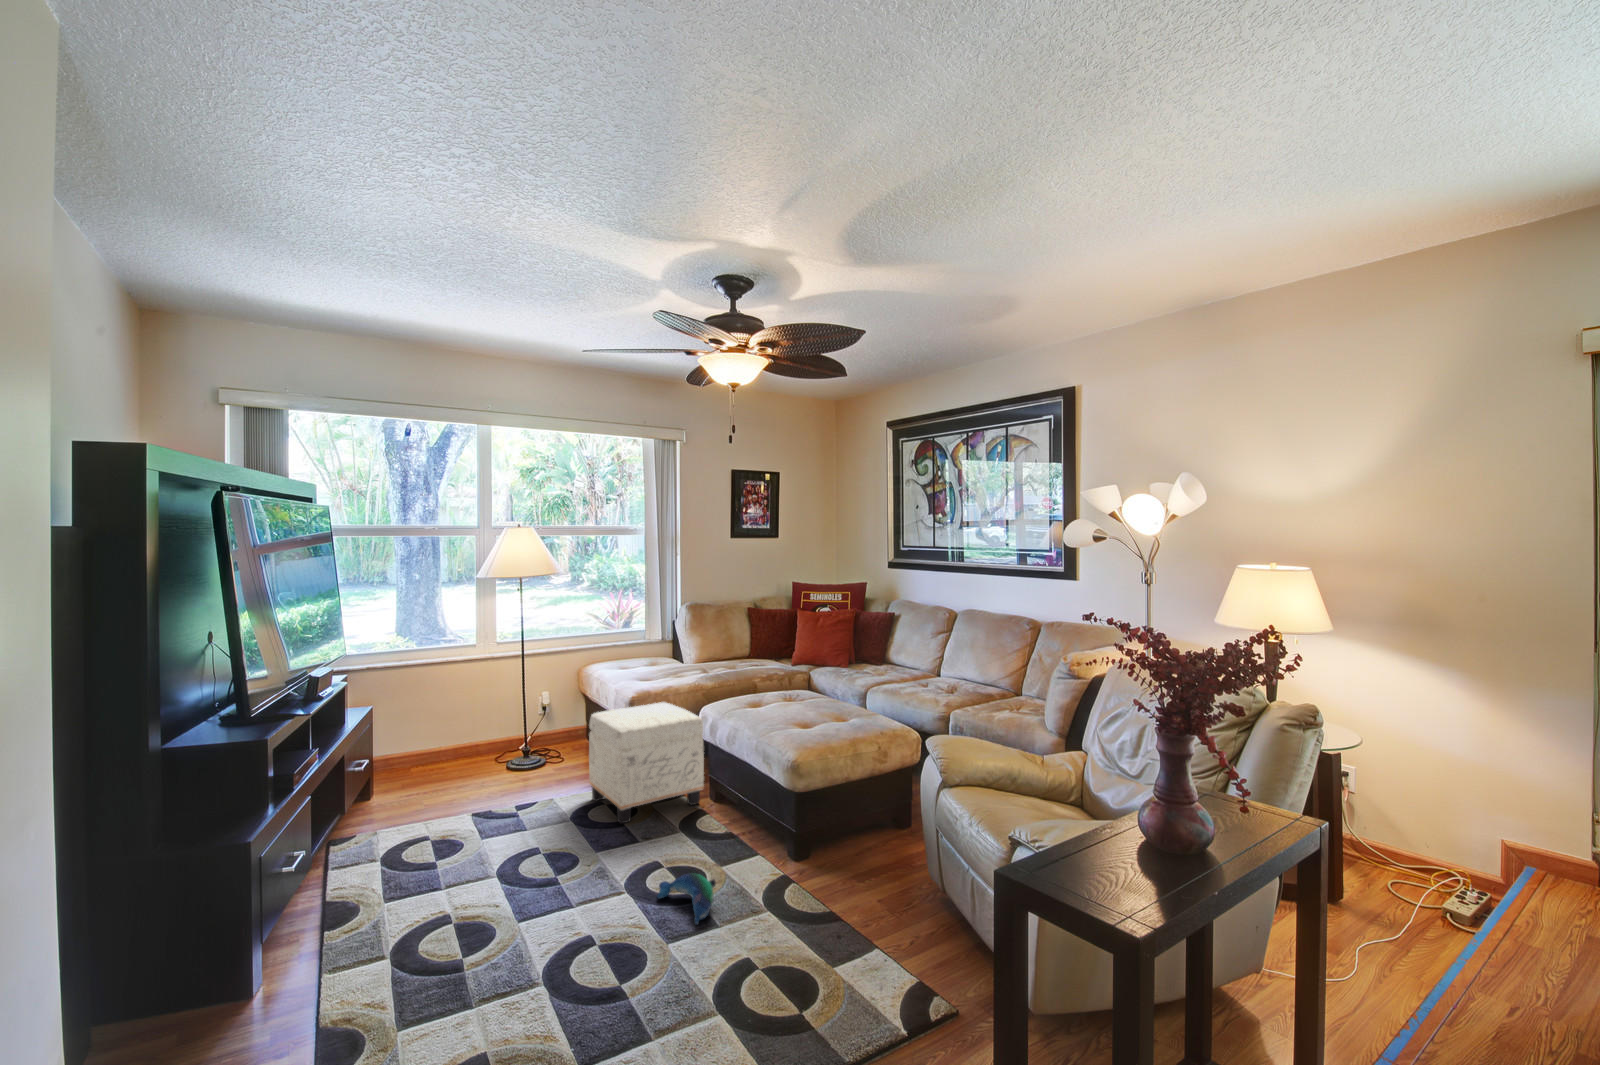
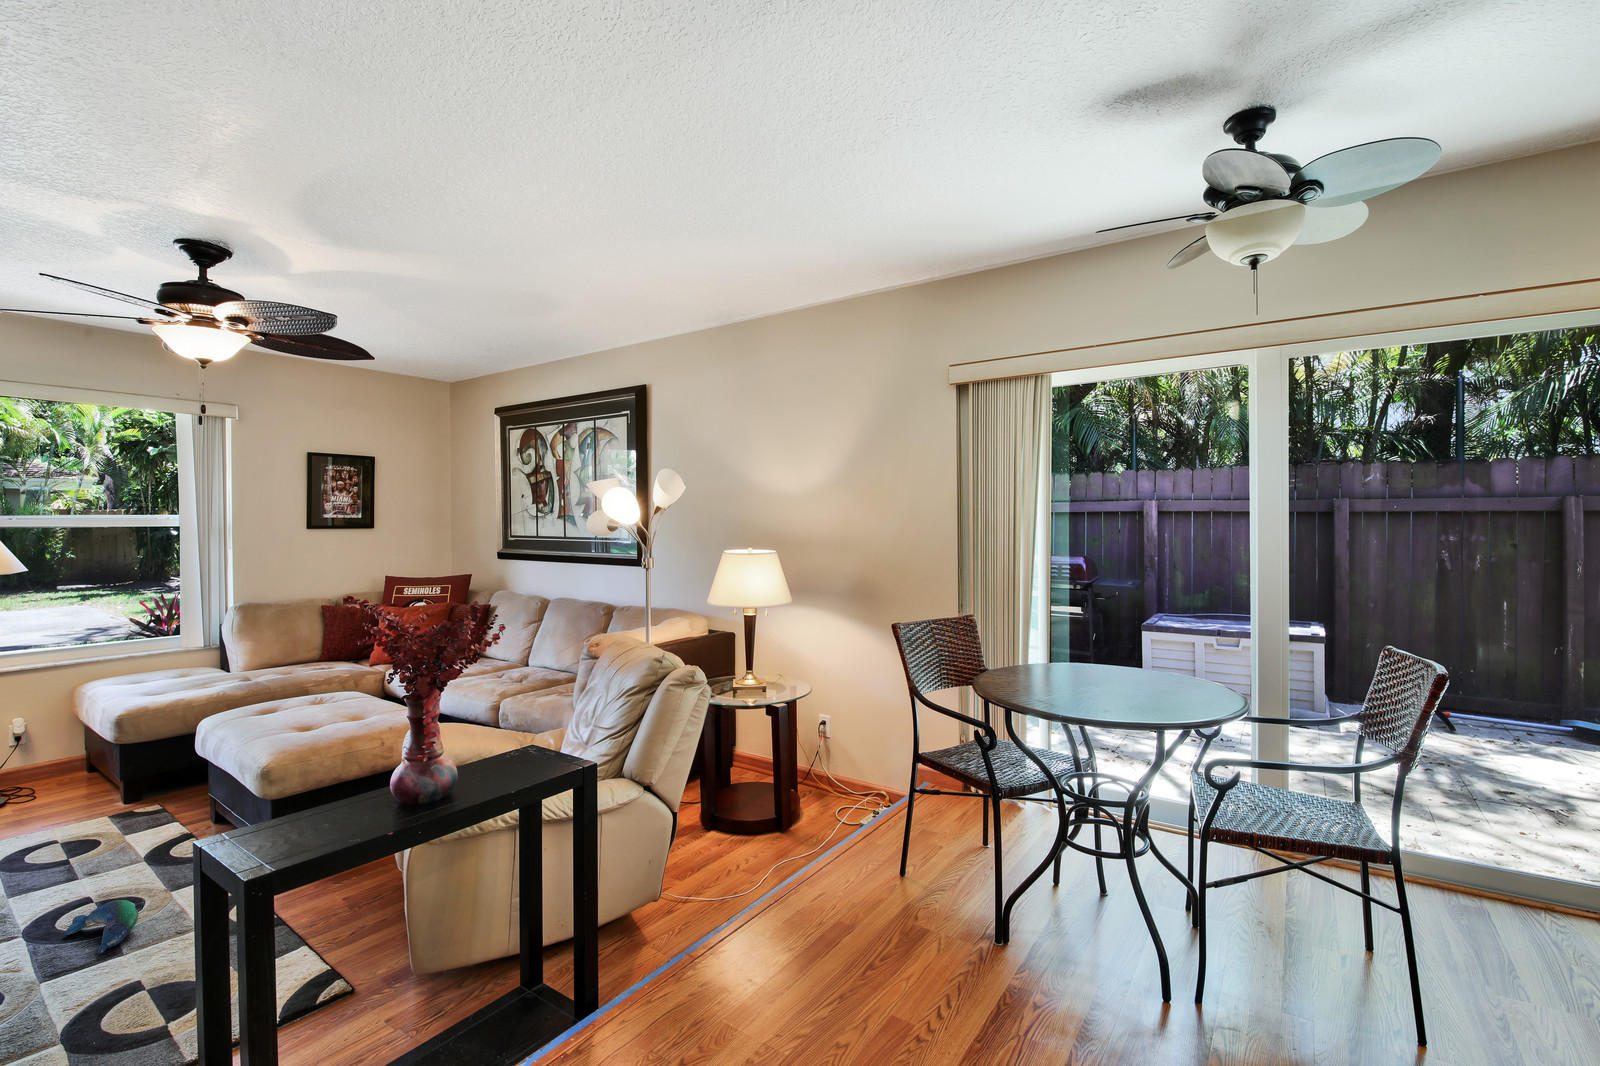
ottoman: present [589,702,704,824] -> none [38,719,201,863]

